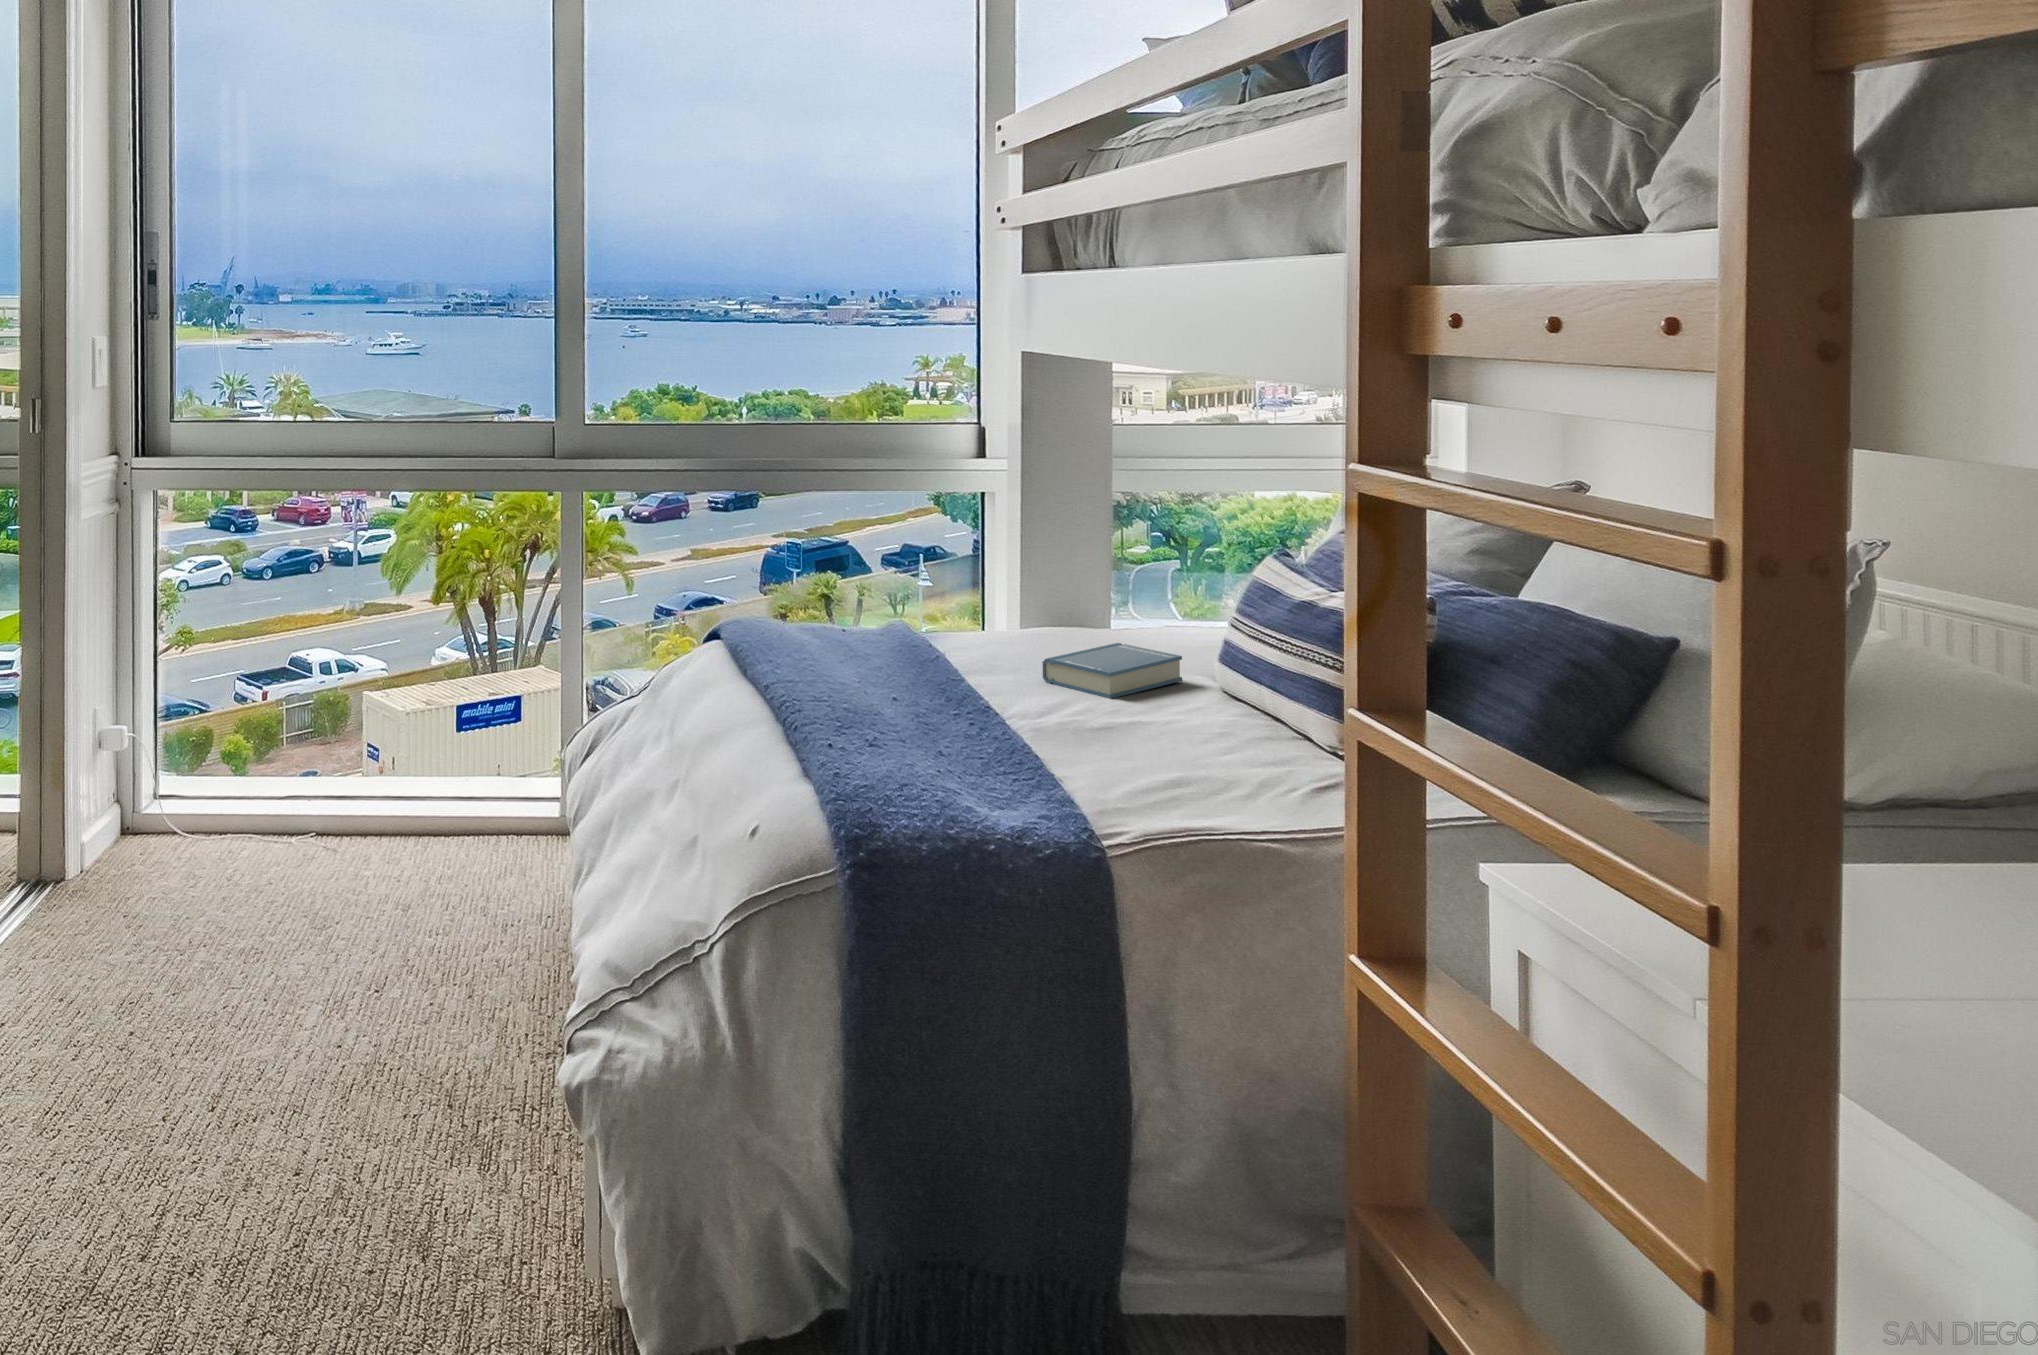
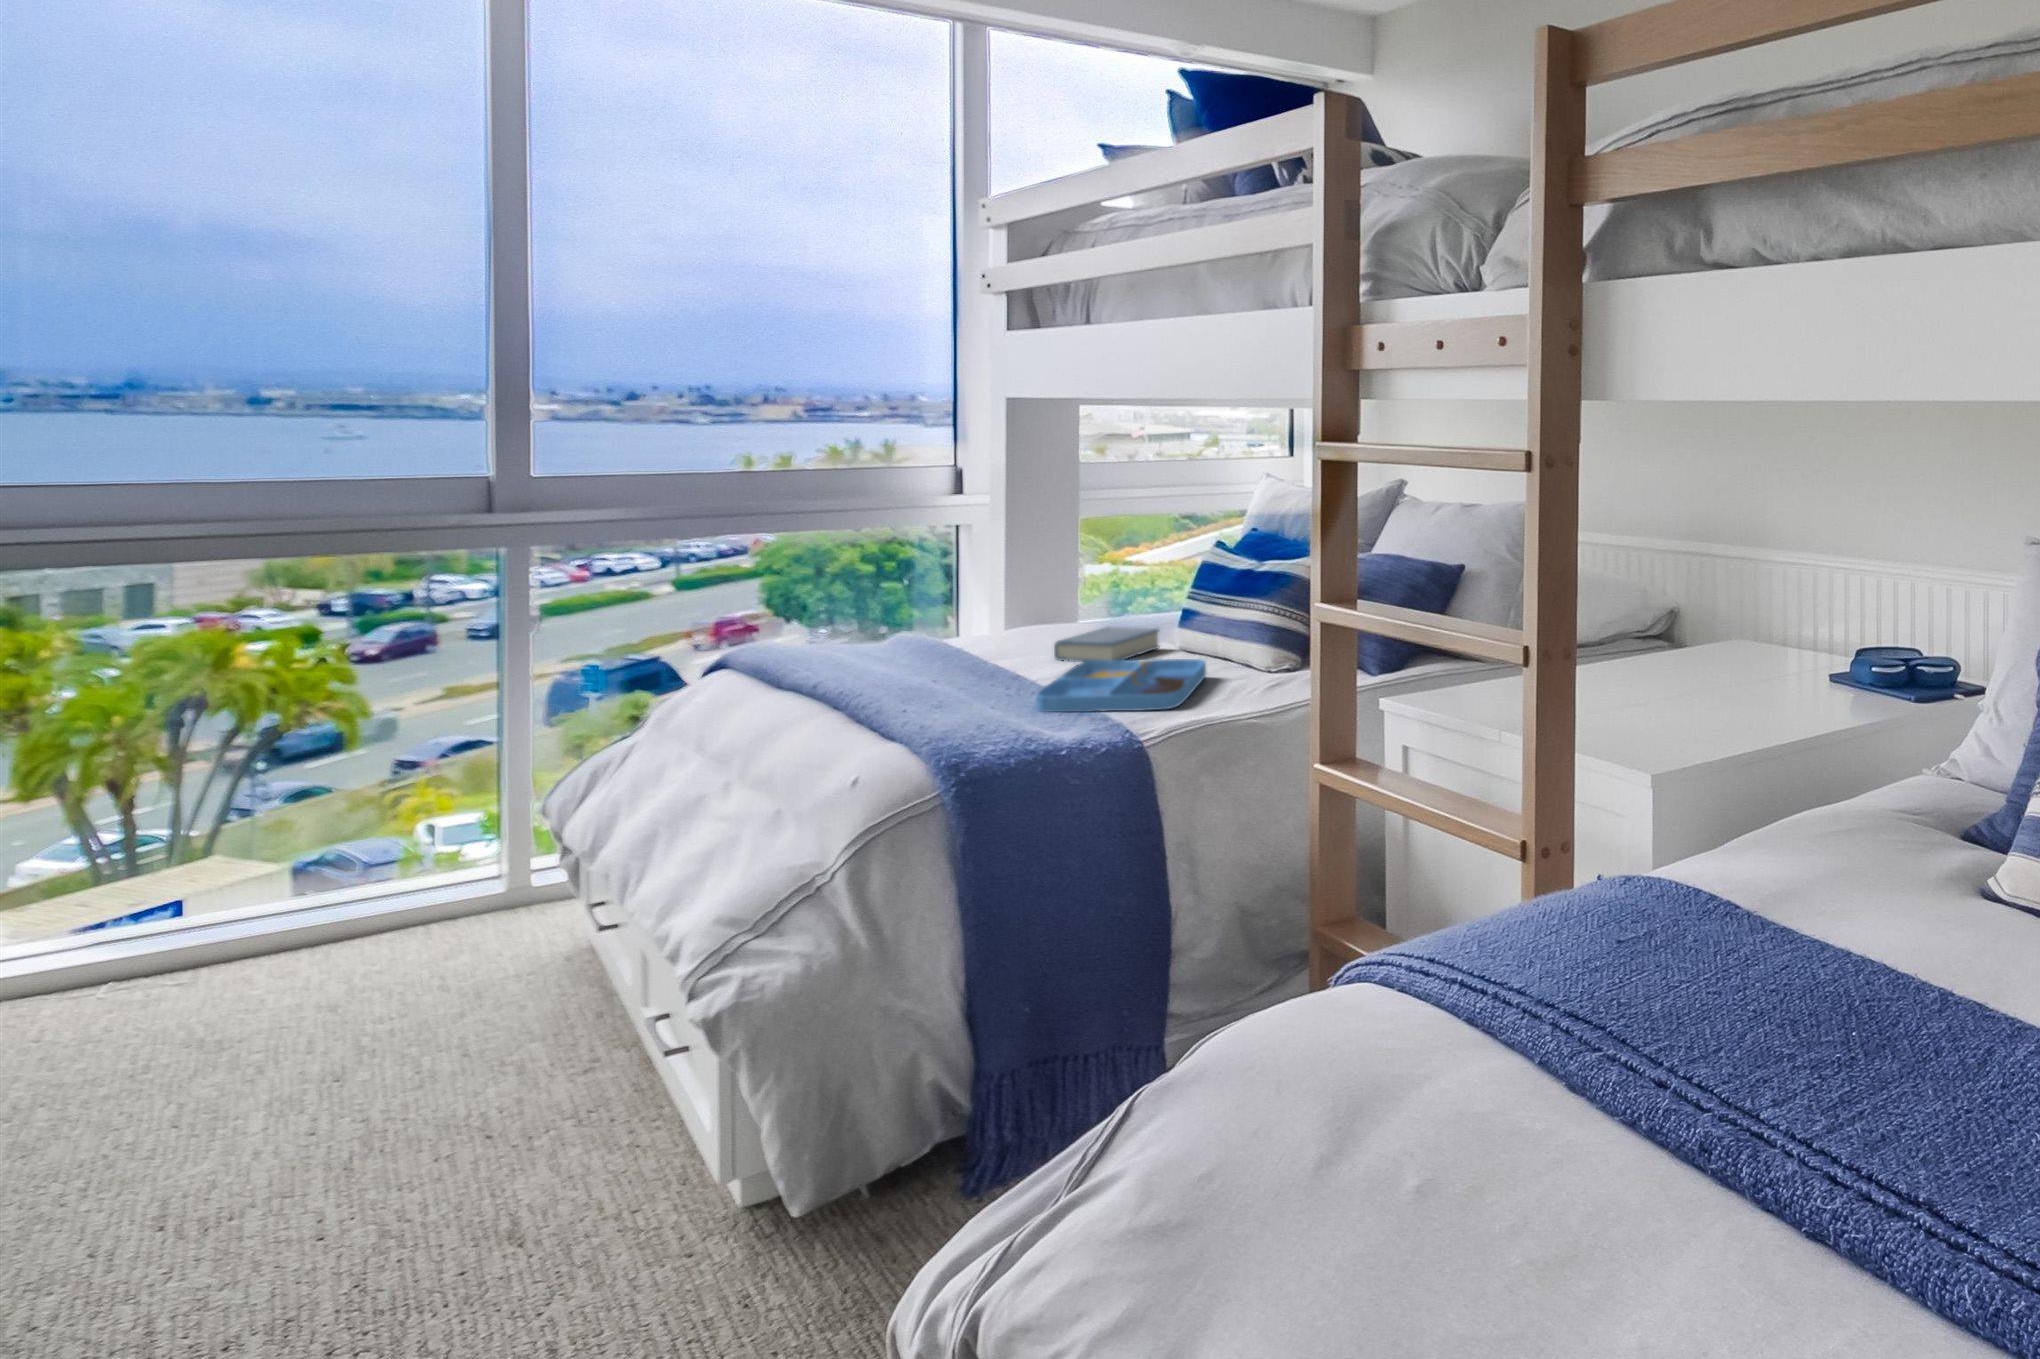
tray: none [977,700,1220,803] -> present [1036,659,1206,712]

